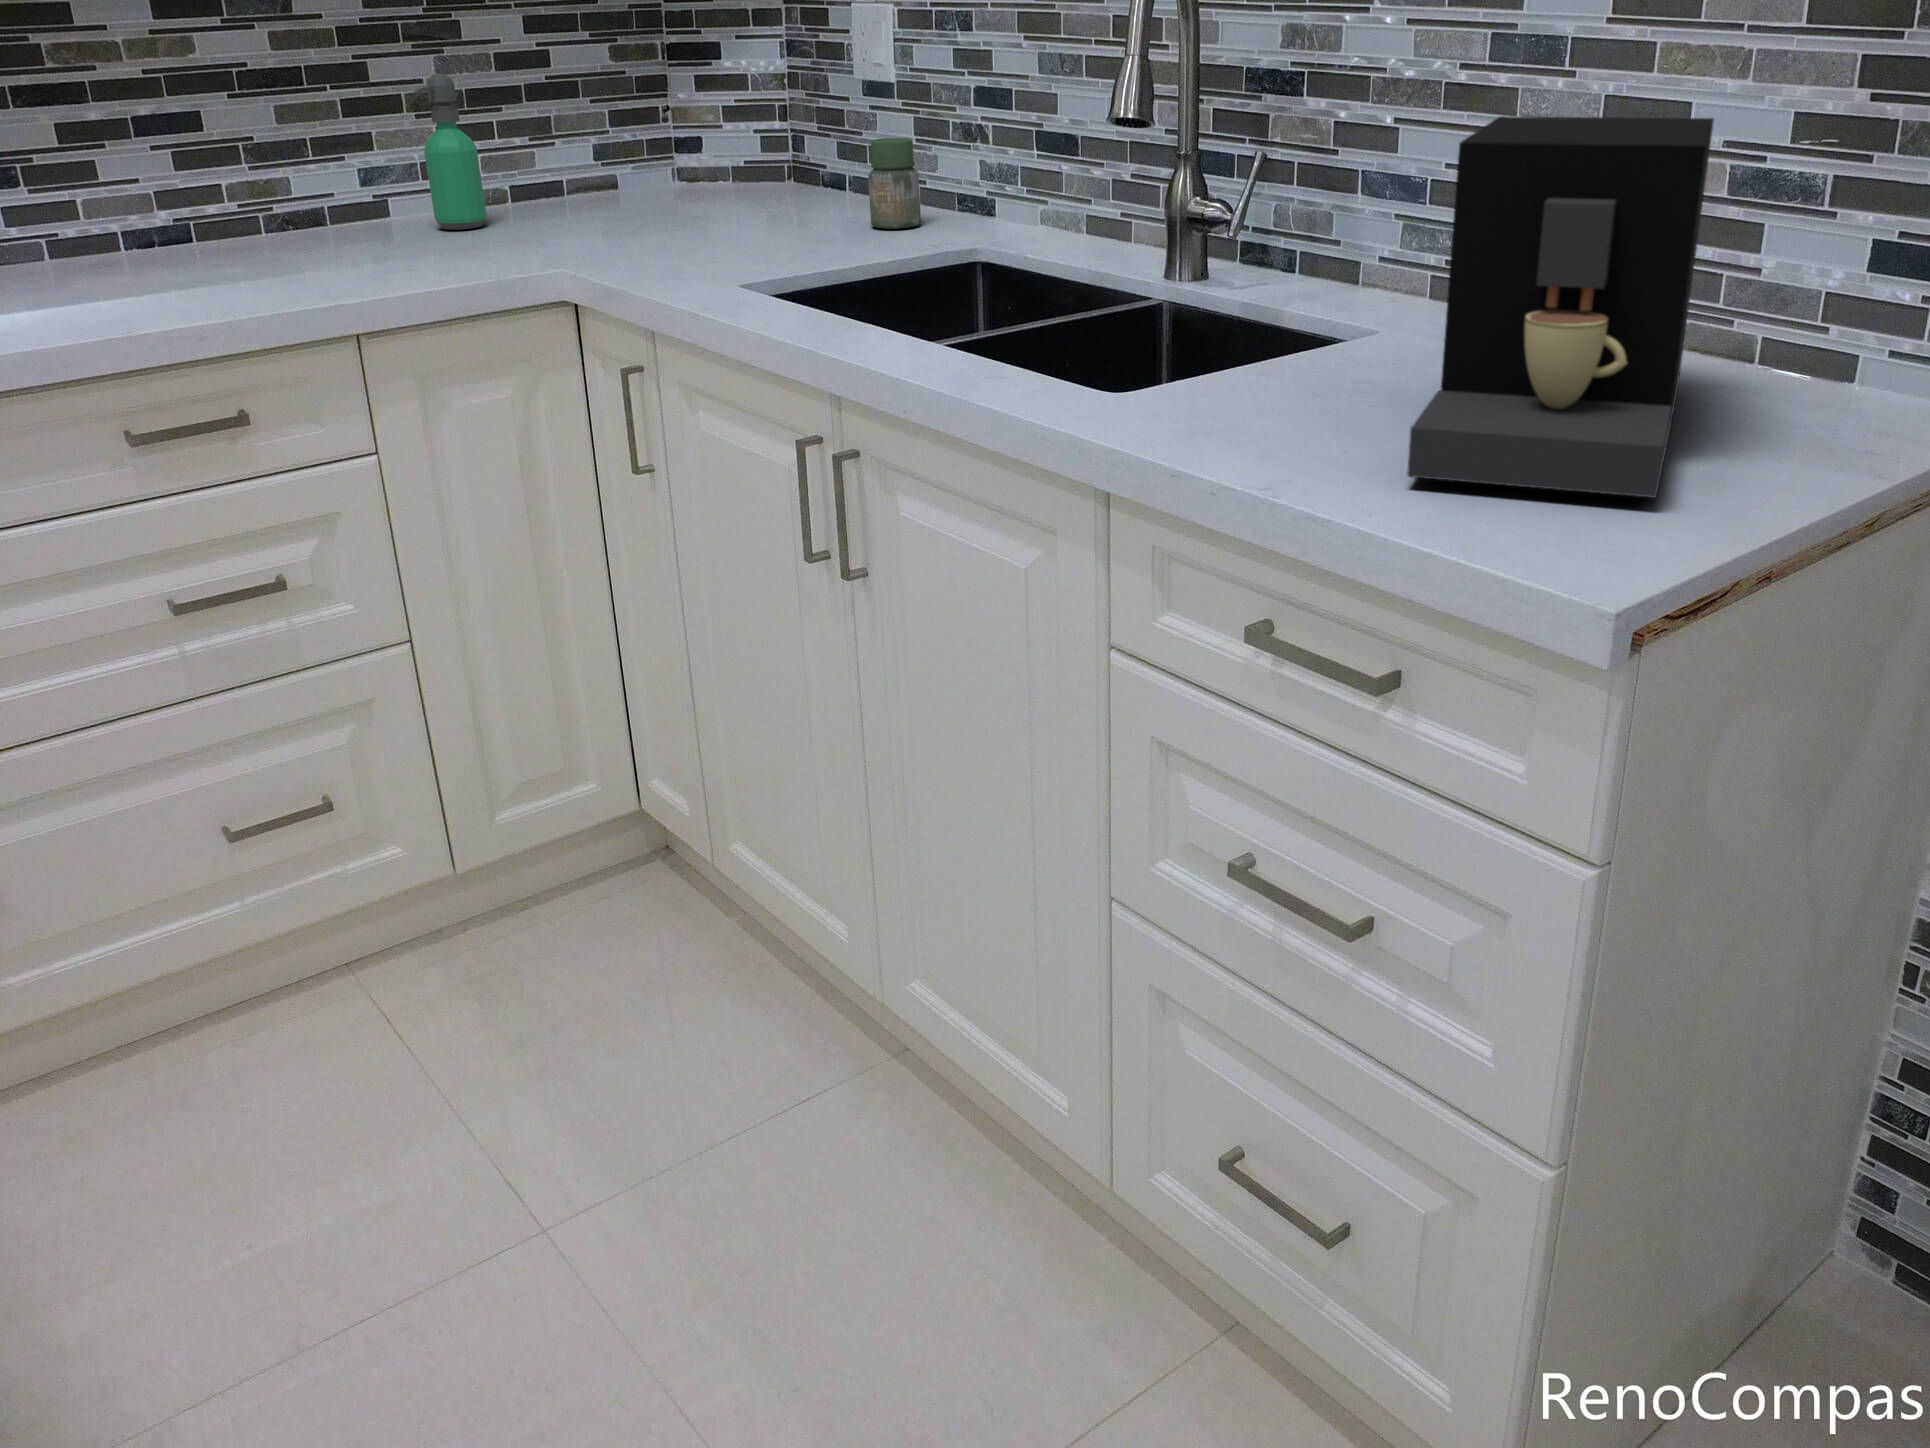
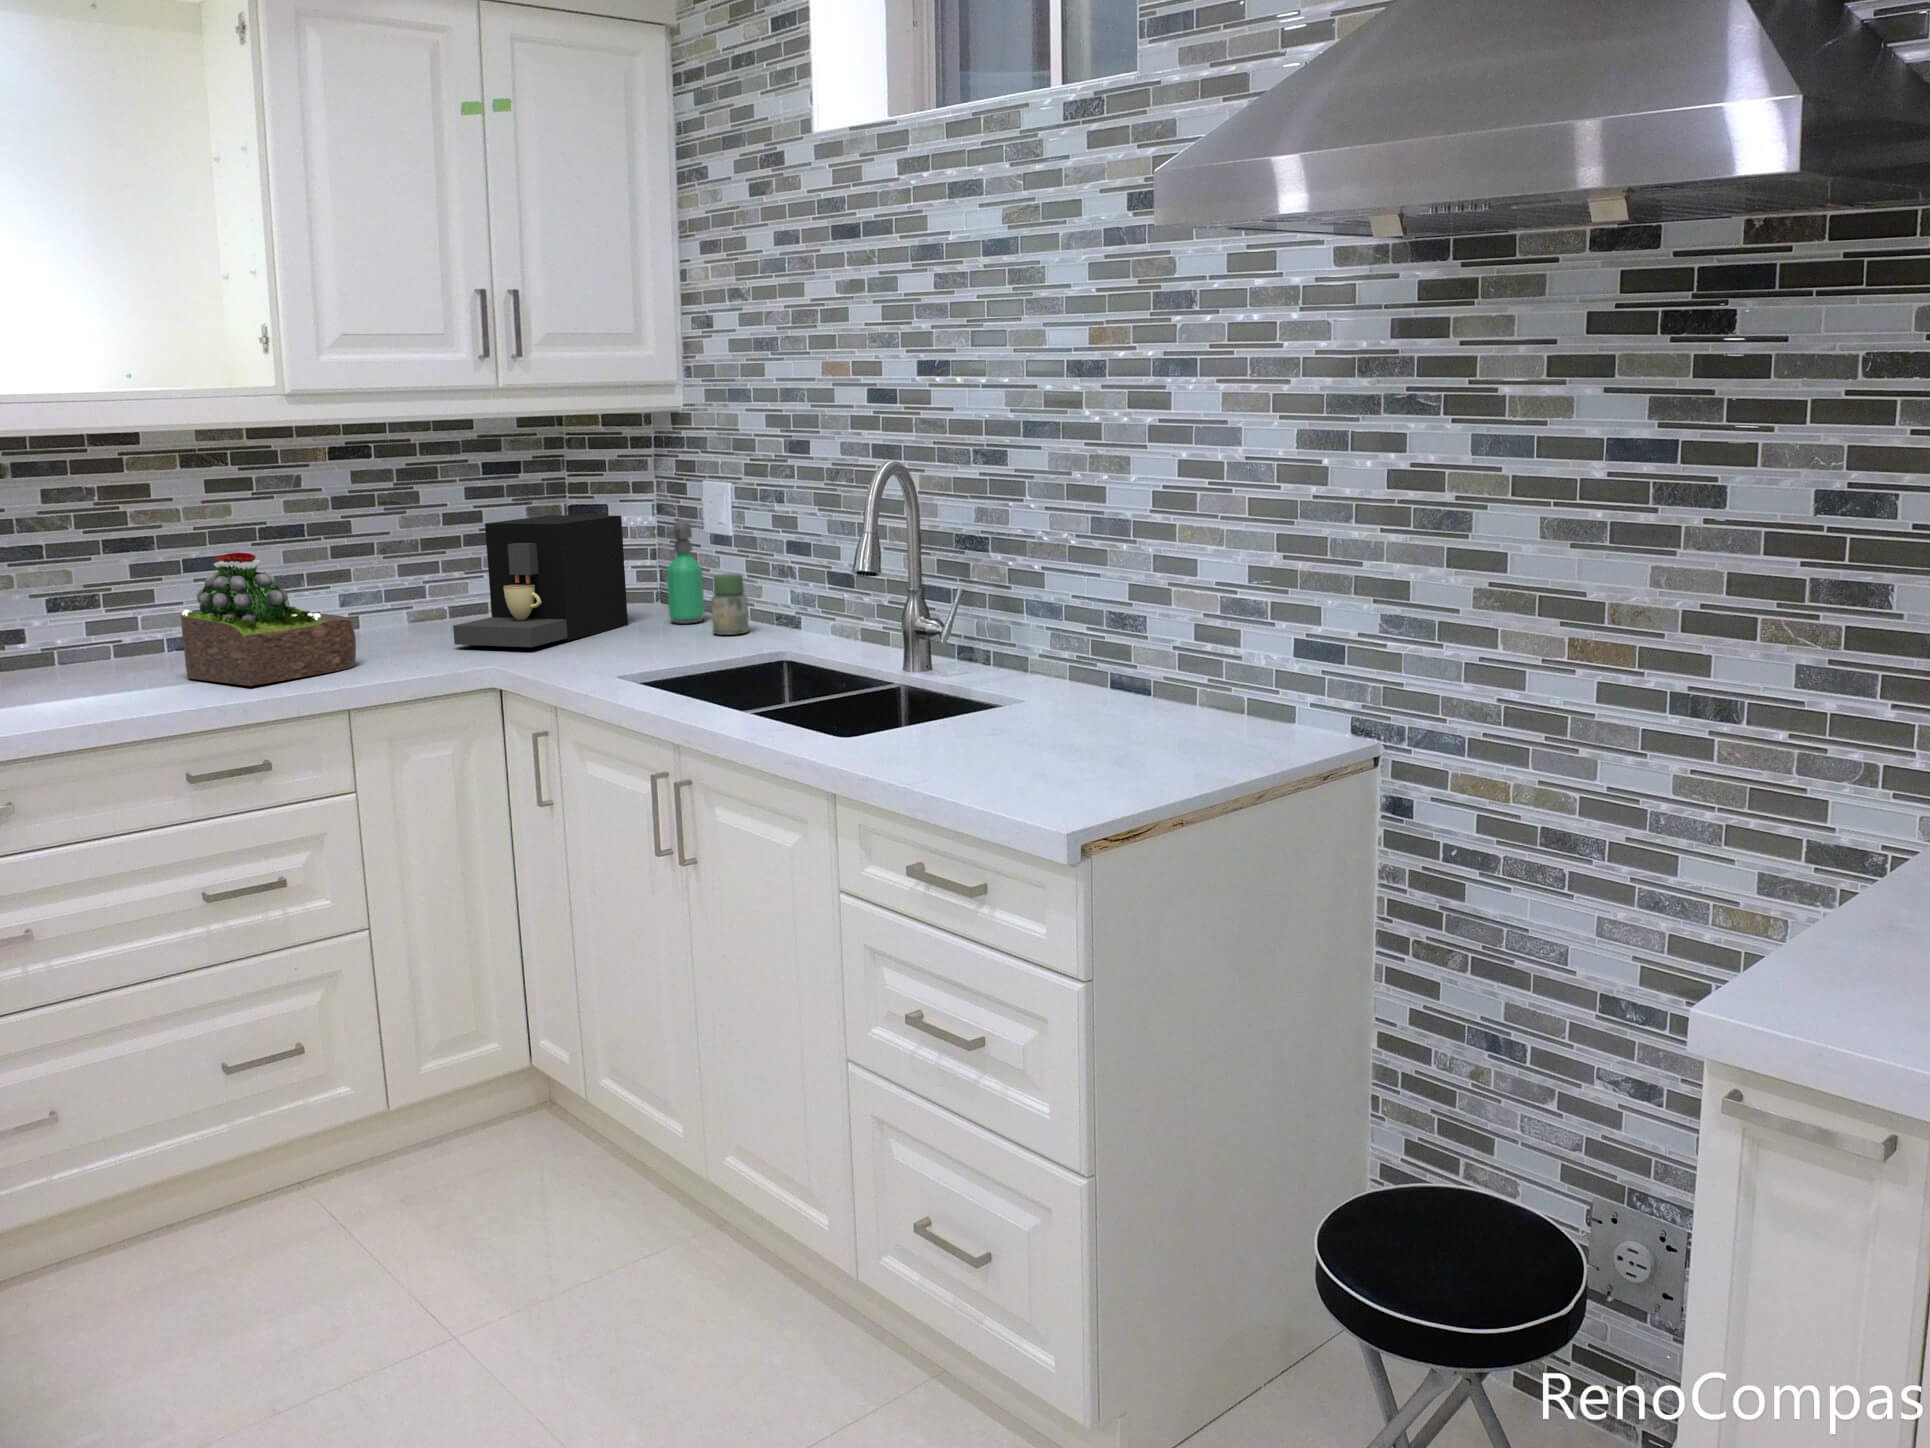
soap dispenser: present [413,74,486,230] -> present [666,520,704,624]
succulent plant: none [122,101,377,301] -> present [180,553,356,686]
coffee maker: present [1407,116,1714,498] -> present [453,515,628,647]

